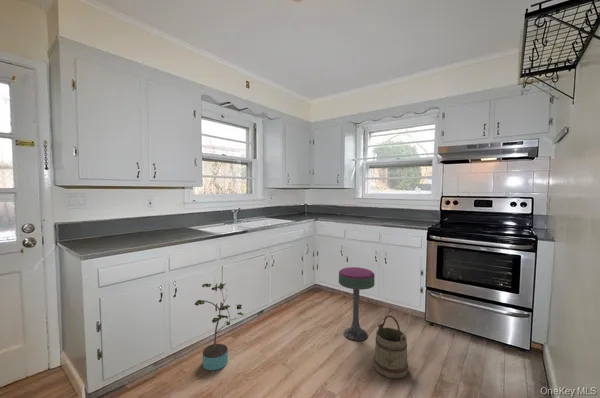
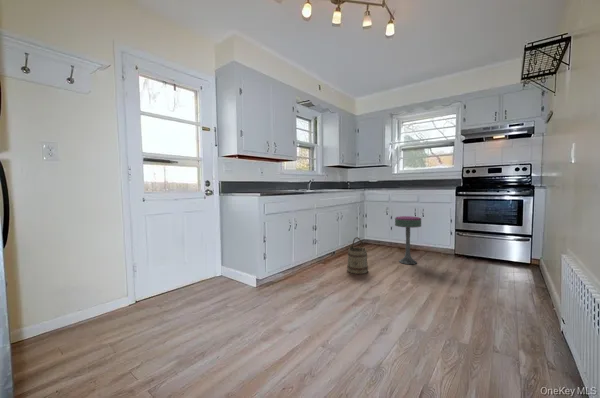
potted plant: present [195,283,243,370] -> none [310,222,339,276]
bucket: present [374,315,408,379] -> present [347,237,368,274]

